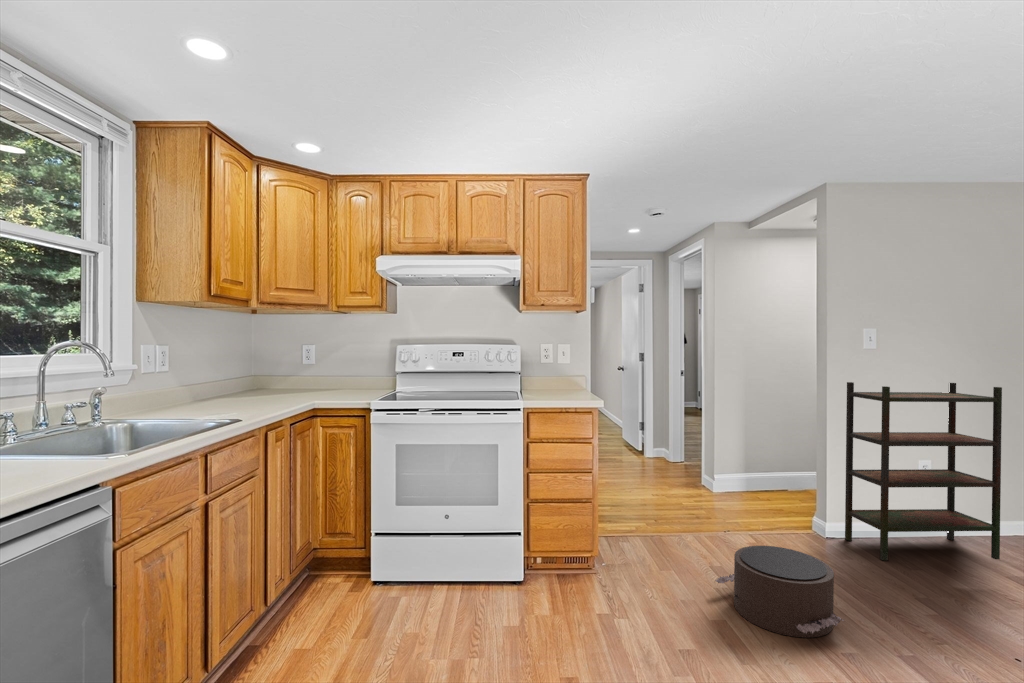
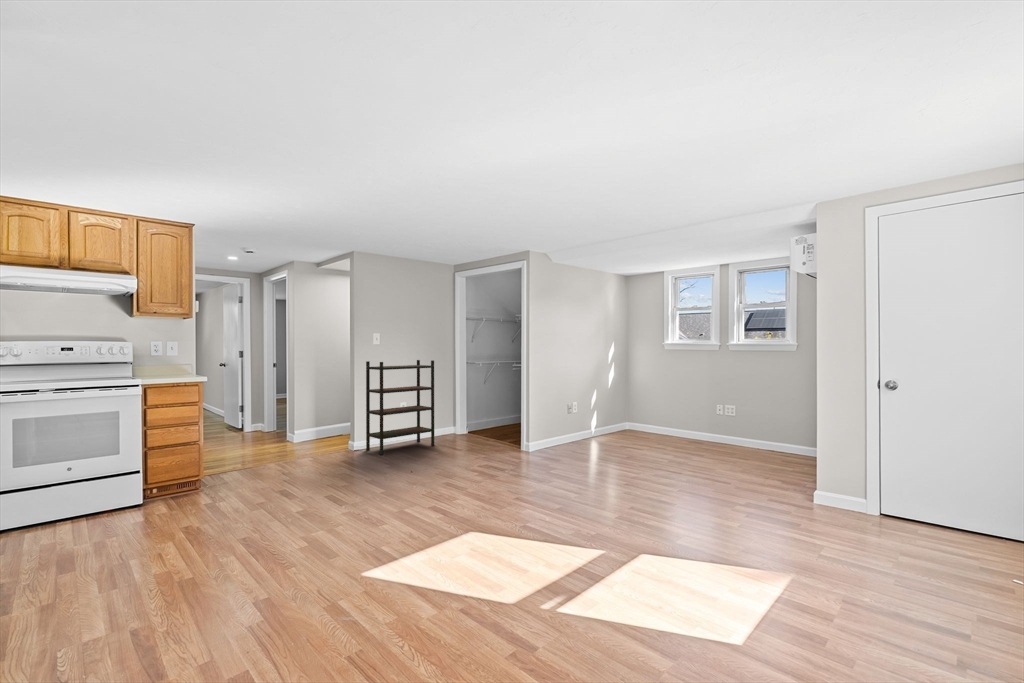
pouf: present [715,546,844,637] -> none [283,450,347,489]

